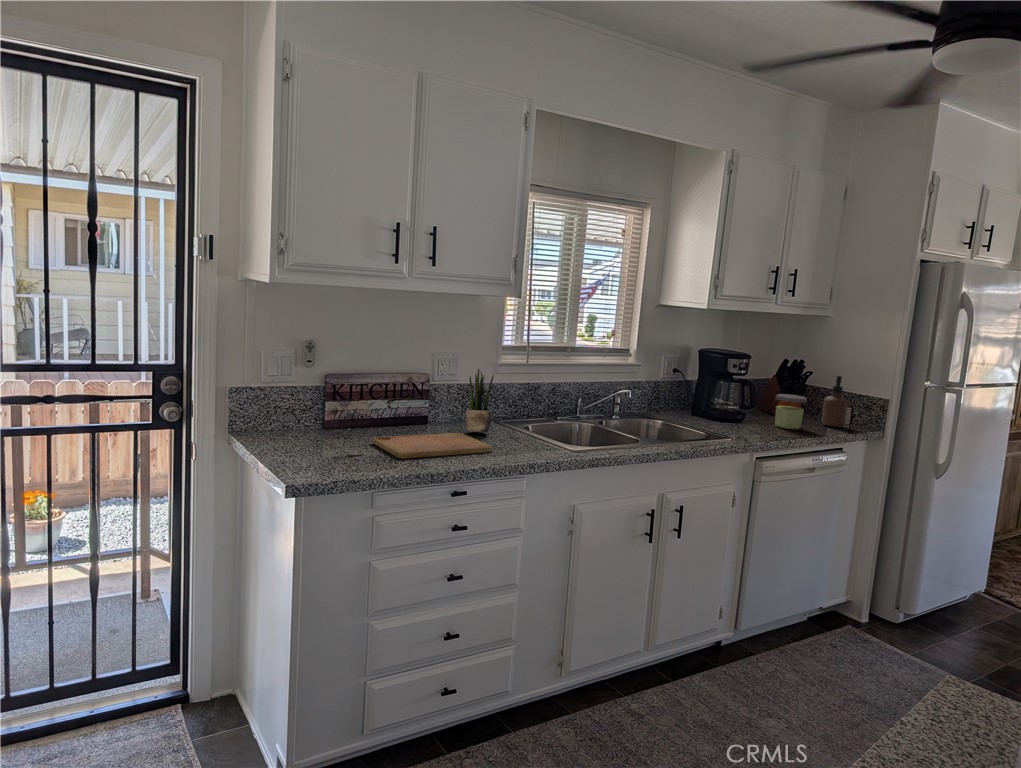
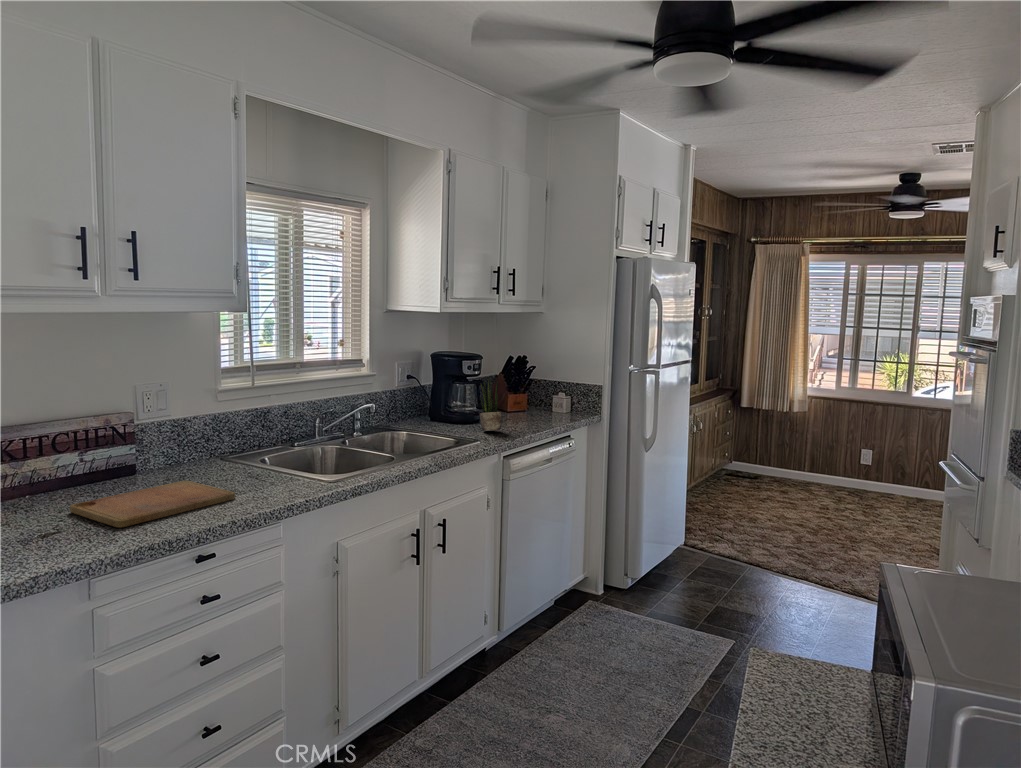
potted plant: present [466,369,494,432] -> present [480,378,502,431]
soap dispenser: present [821,376,848,427] -> none [549,369,570,417]
jar: present [775,394,807,429] -> none [510,391,537,425]

